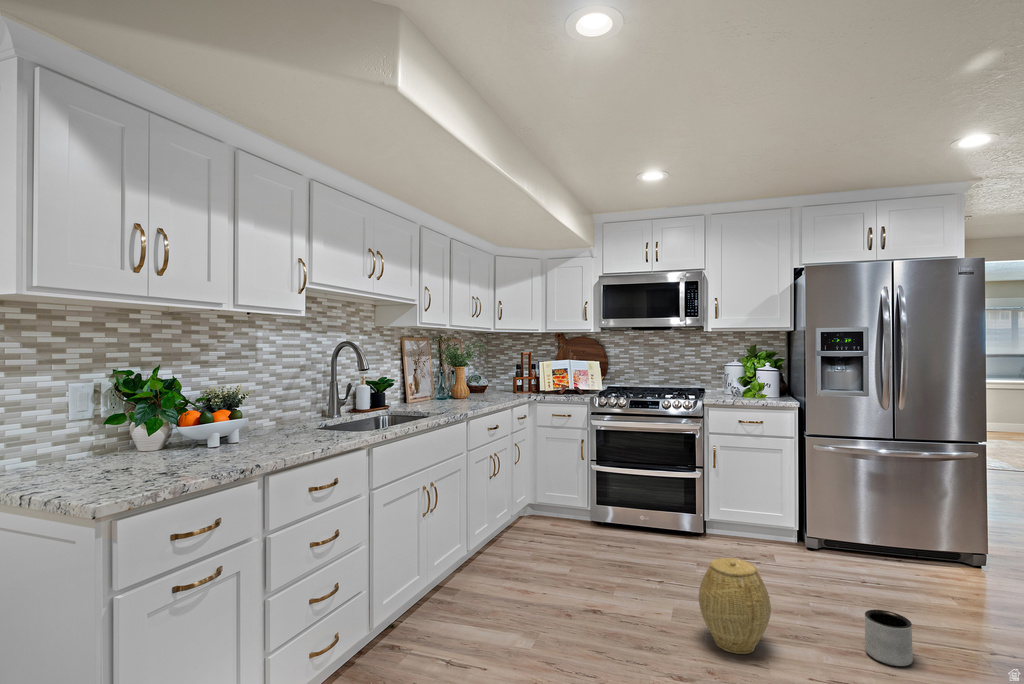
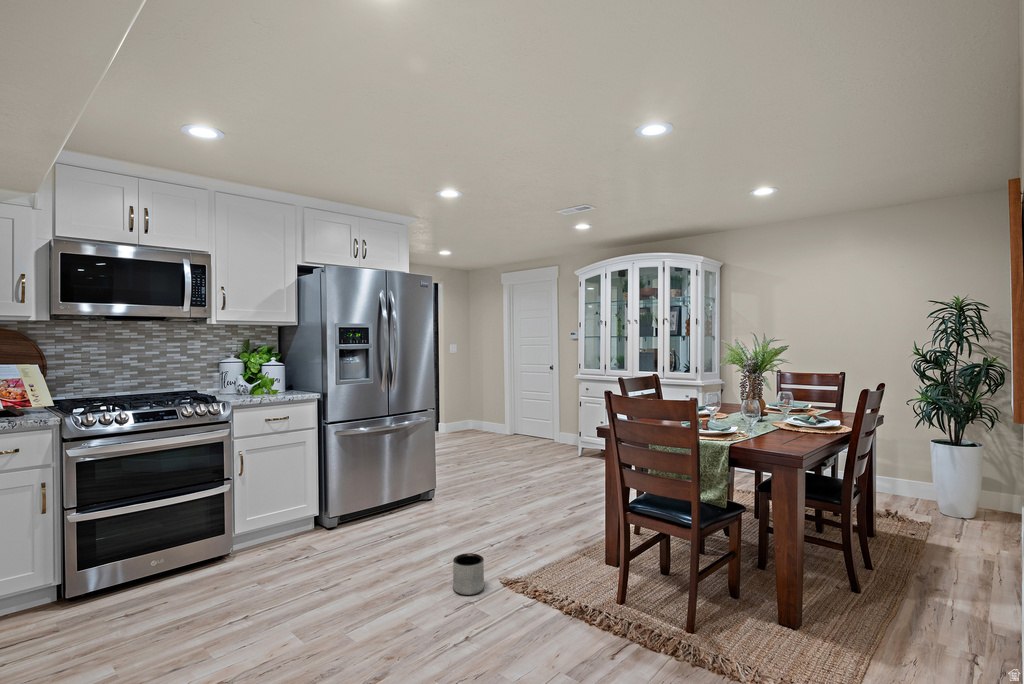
woven basket: present [699,558,771,654] -> none [350,558,418,653]

